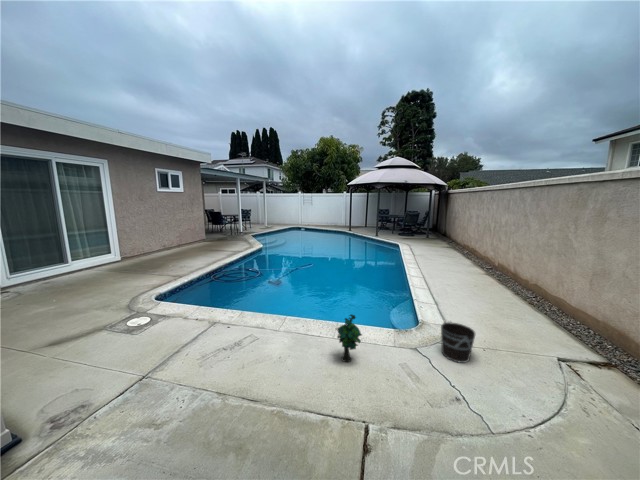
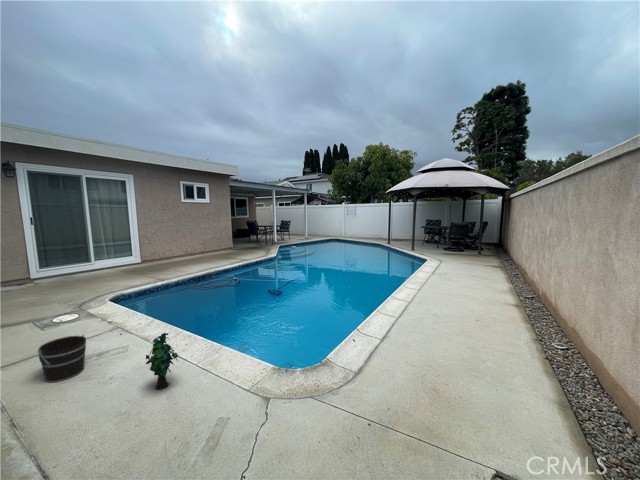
bucket: present [441,322,475,363] -> present [38,336,86,382]

